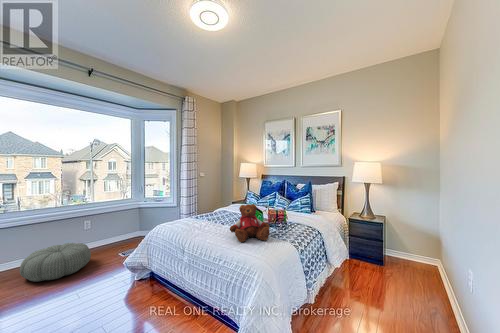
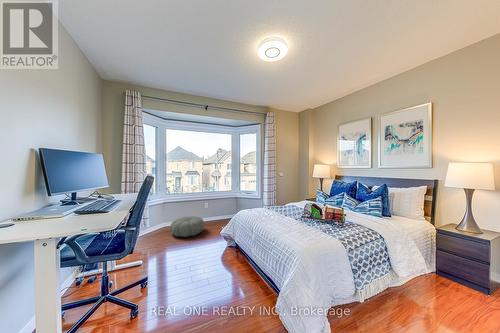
teddy bear: present [230,204,270,242] -> none [285,202,321,234]

